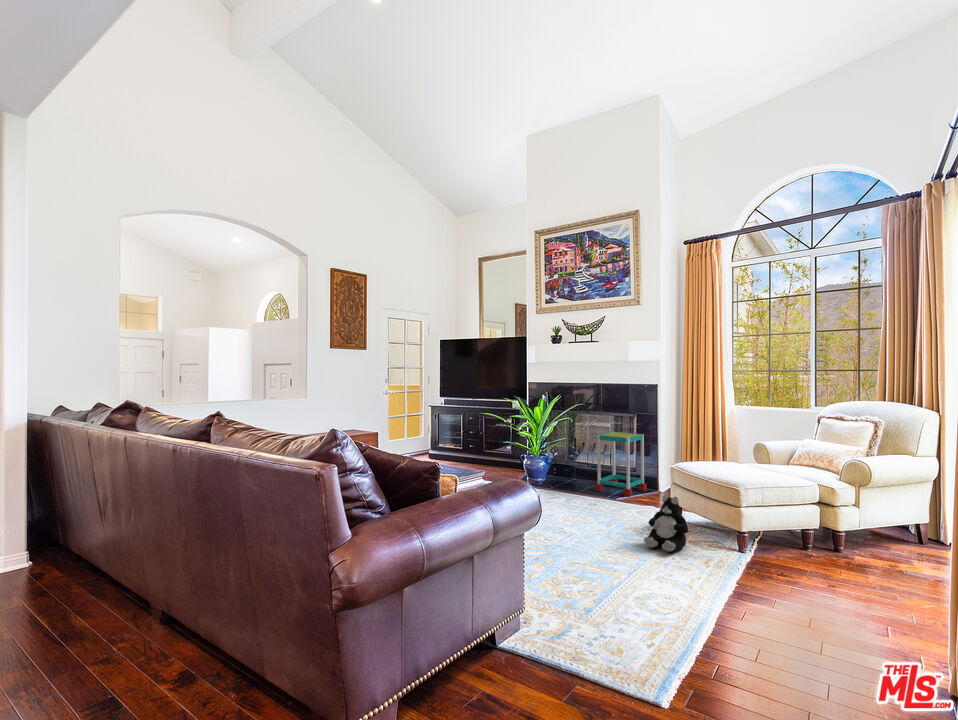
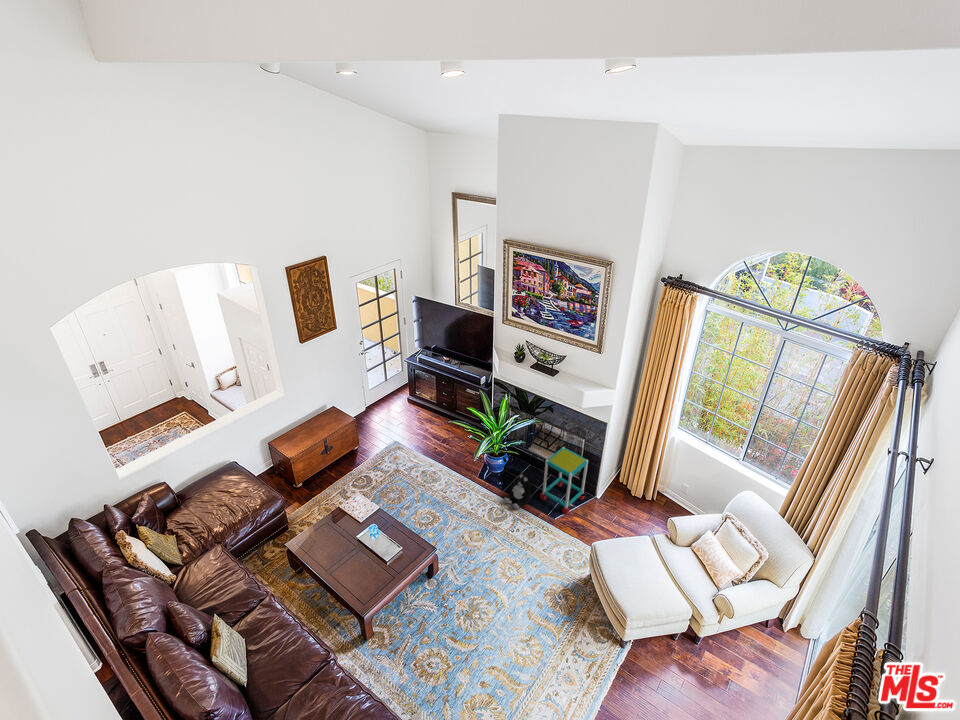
plush toy: present [644,495,688,552] -> present [505,474,531,509]

